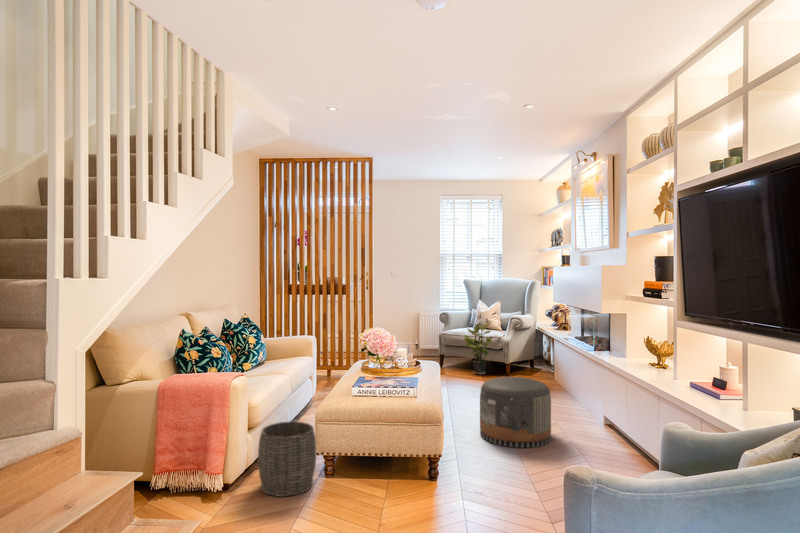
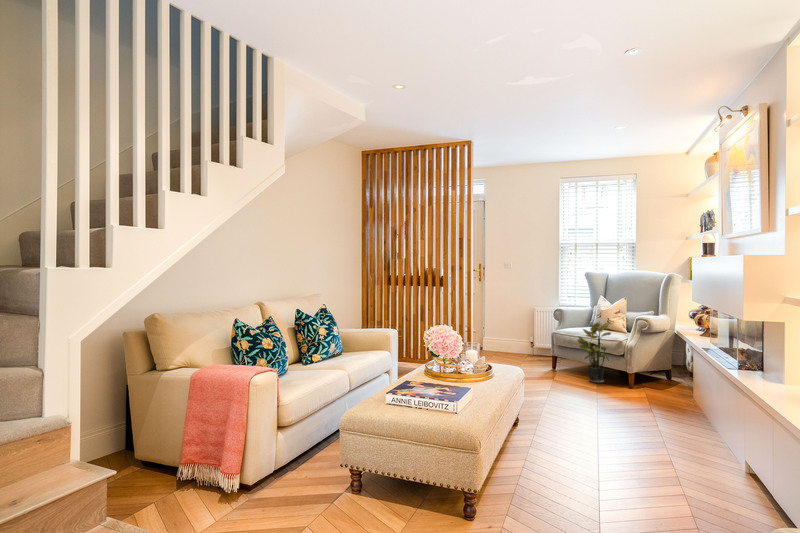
pouf: present [480,377,551,448] -> none [560,394,654,490]
woven basket: present [258,422,316,497] -> none [277,425,340,510]

